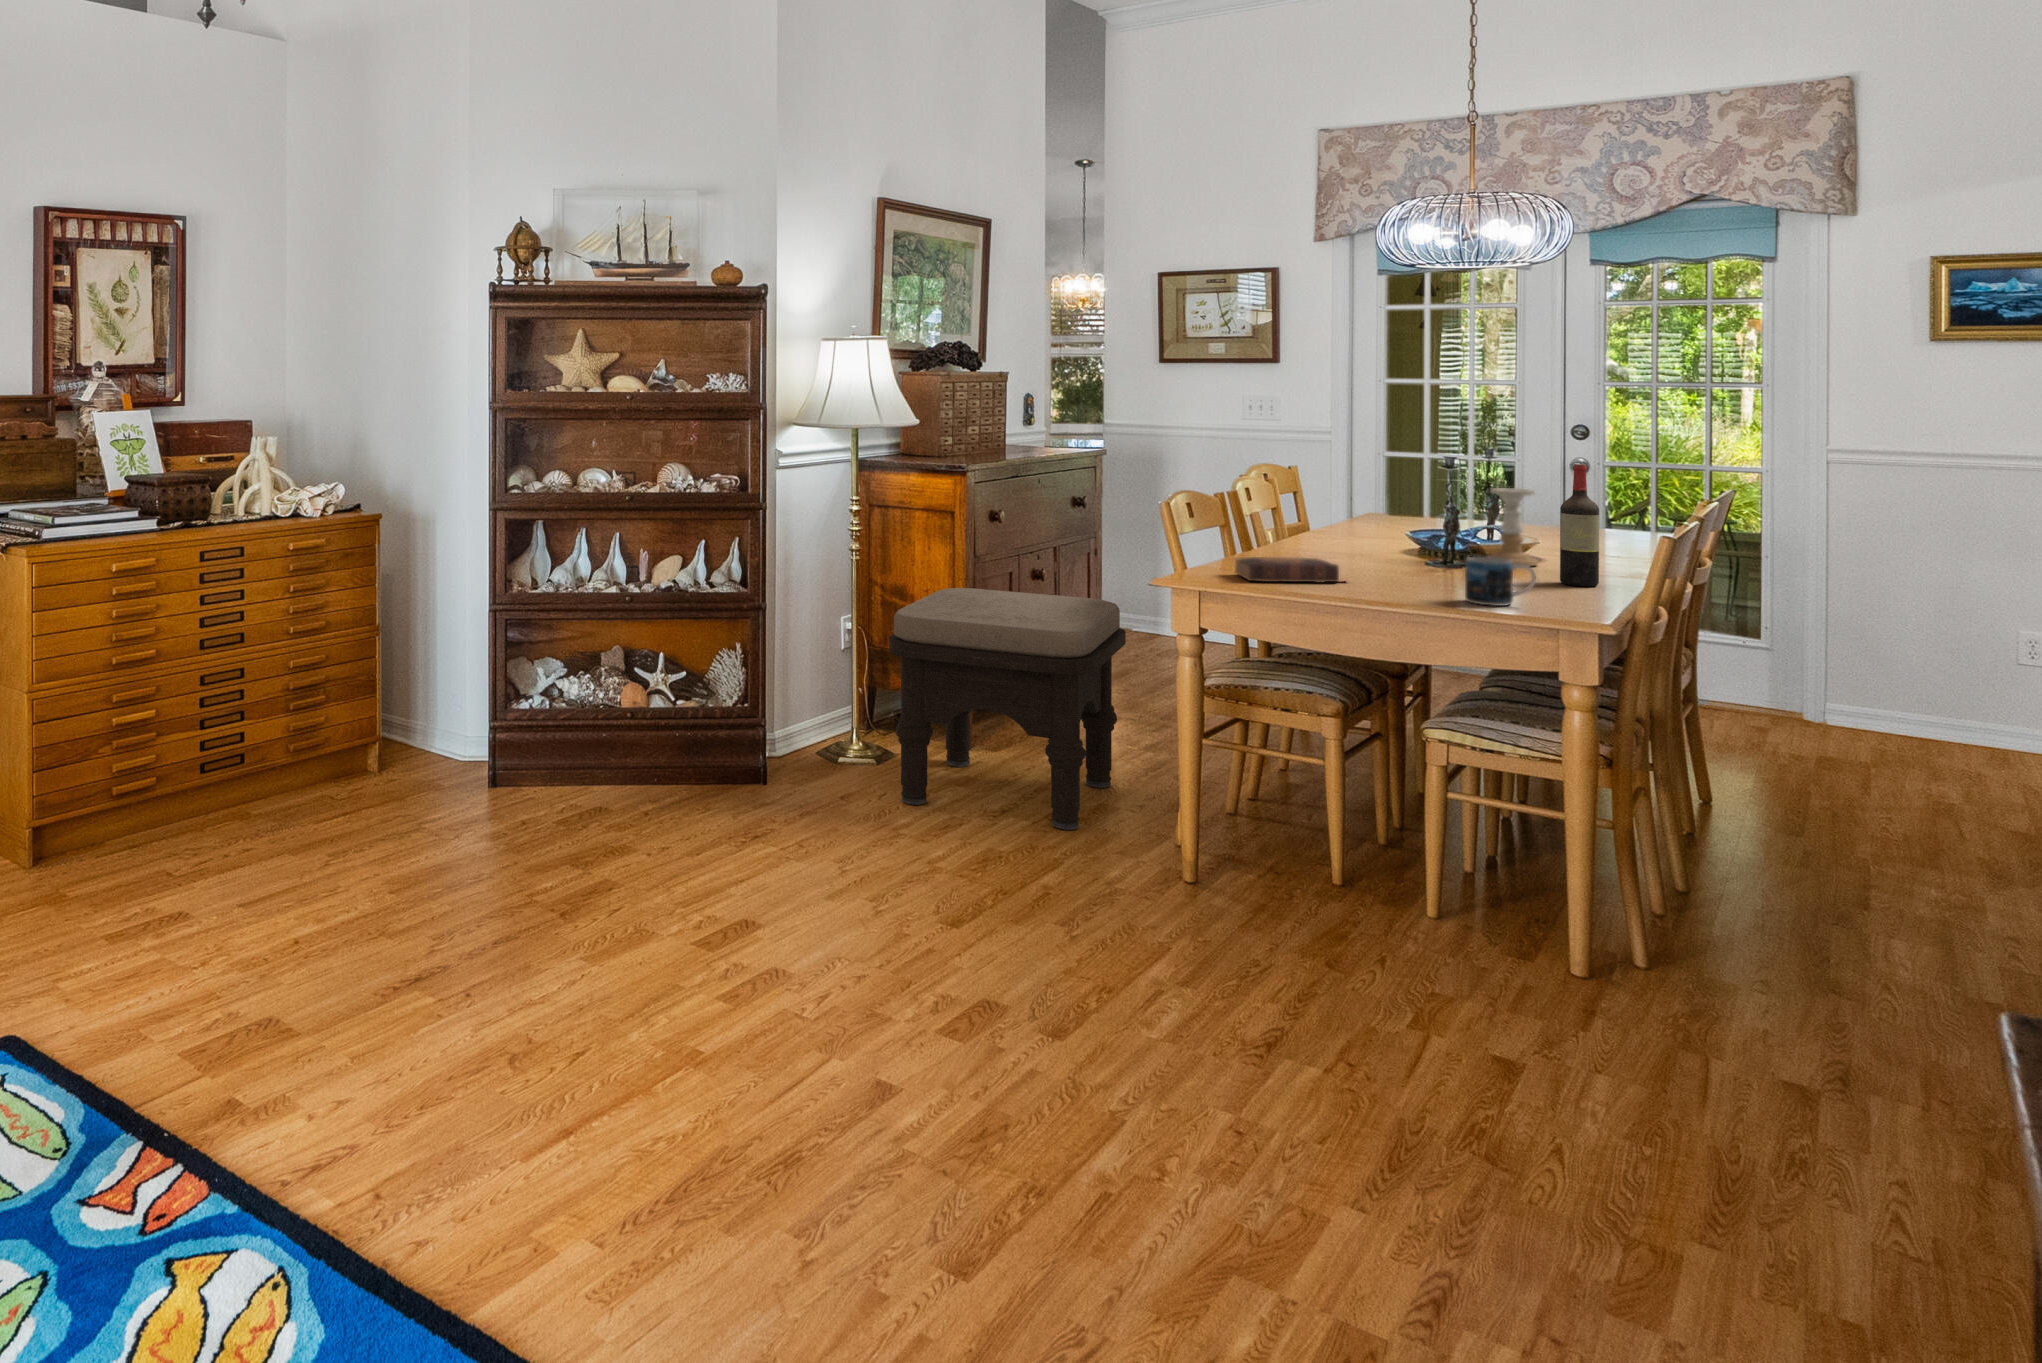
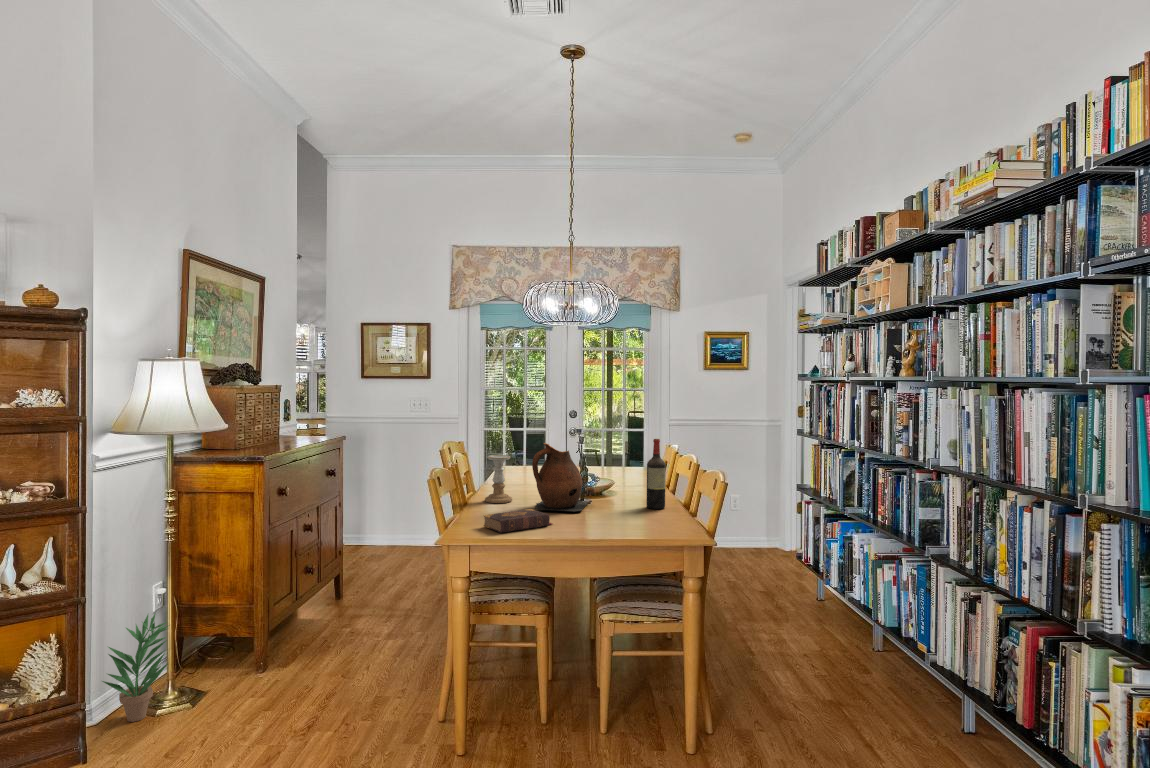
ceramic pitcher: none [1339,463,1451,575] -> present [532,443,588,512]
candle holder: present [1487,488,1538,566] -> present [485,455,512,503]
mug: present [1465,557,1536,606] -> none [627,502,665,533]
ottoman: present [889,588,1126,830] -> none [212,546,390,746]
potted plant: none [782,639,852,763] -> present [102,614,168,722]

